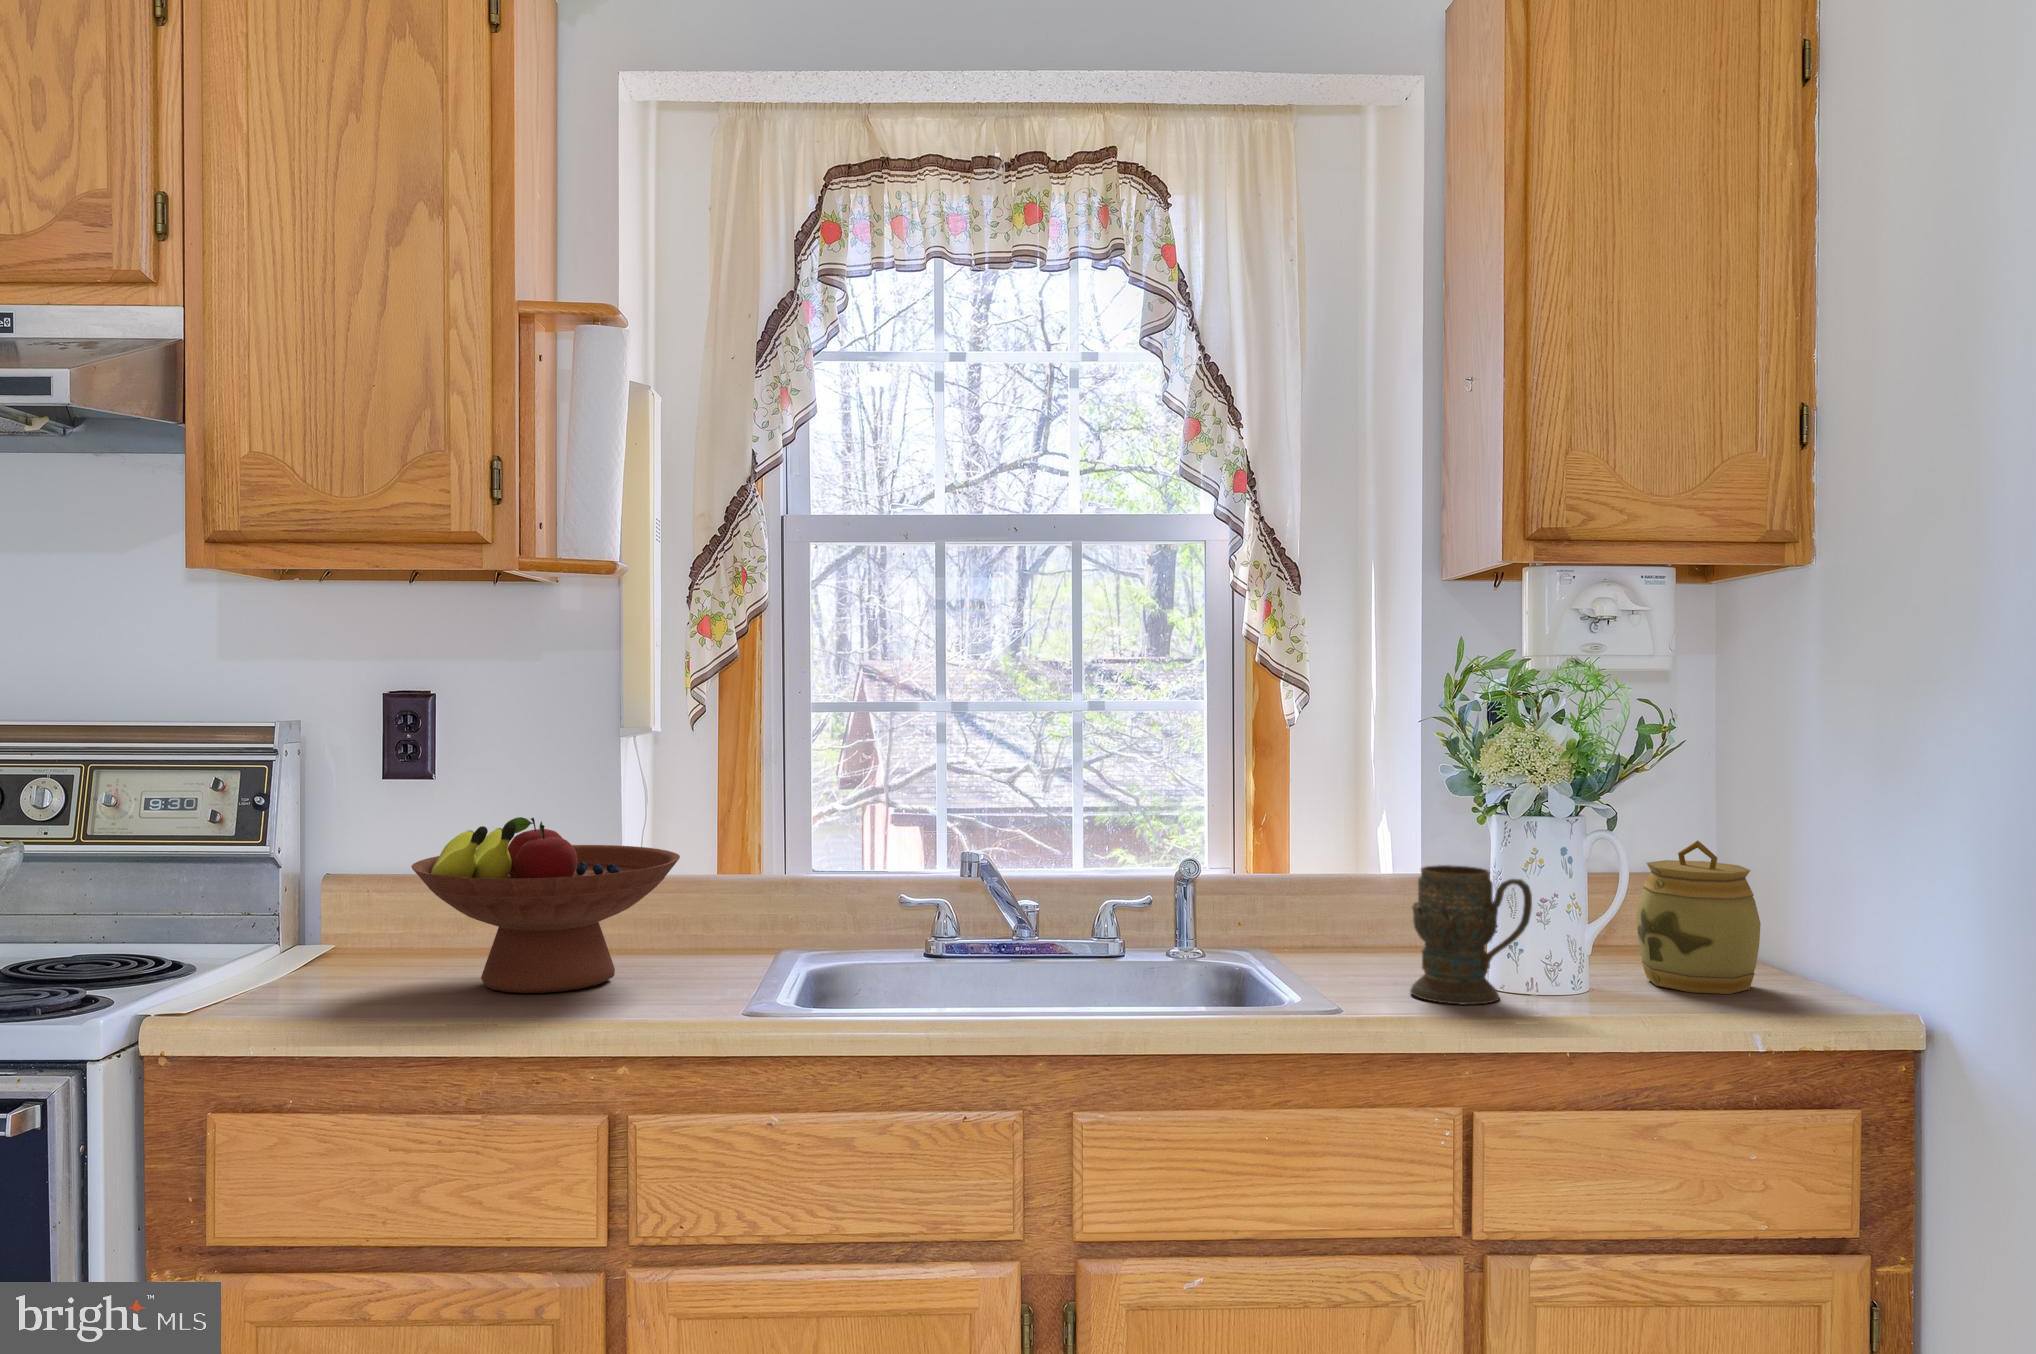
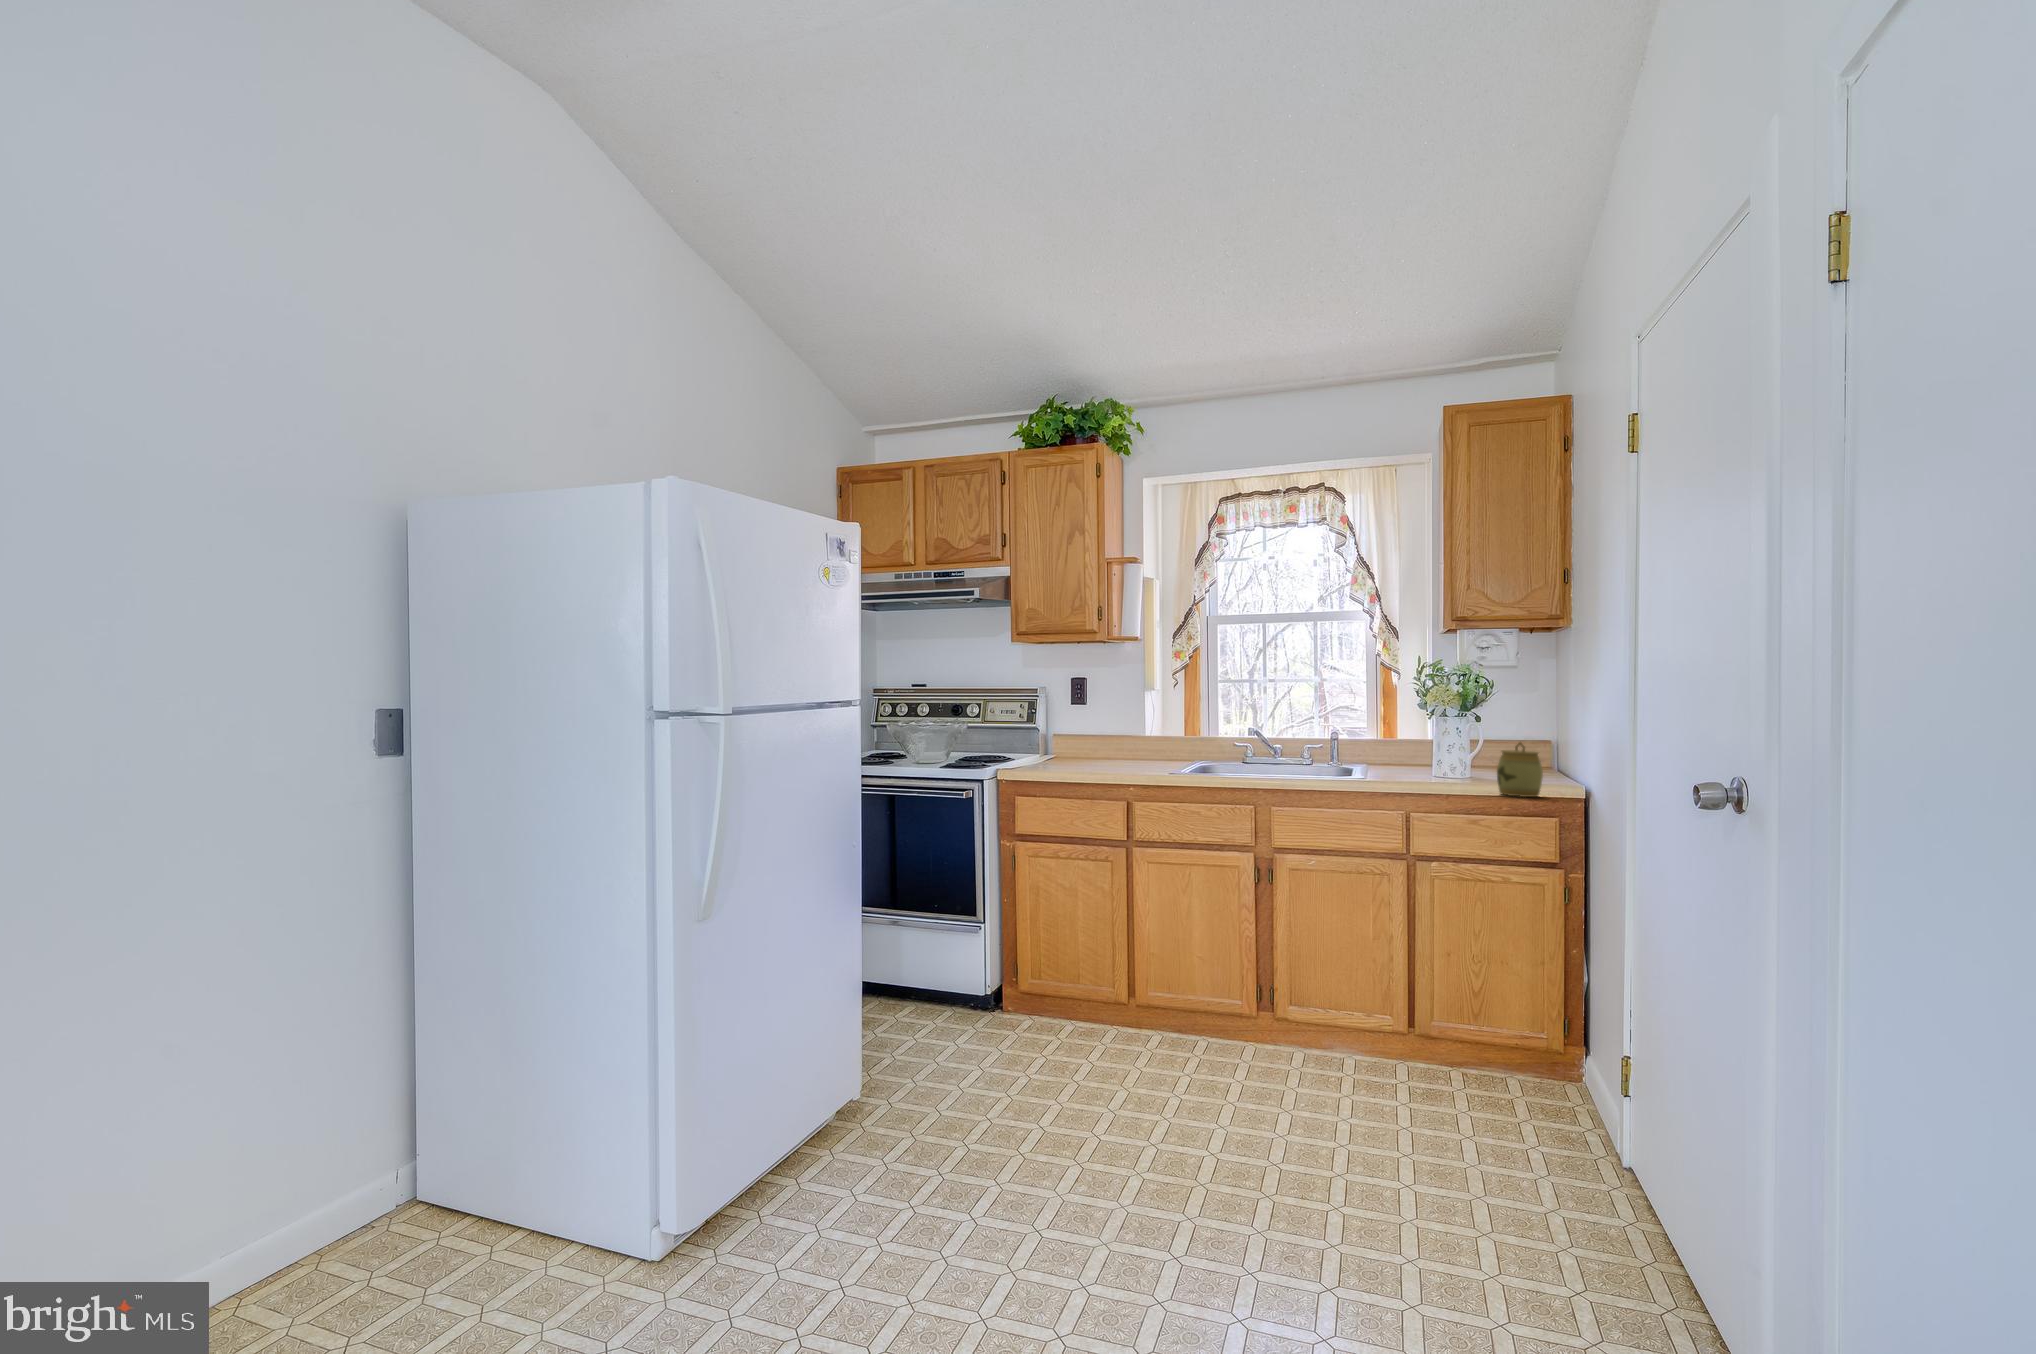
fruit bowl: present [411,817,680,993] -> none [1077,718,1156,771]
mug: present [1410,865,1532,1005] -> none [1396,745,1434,791]

